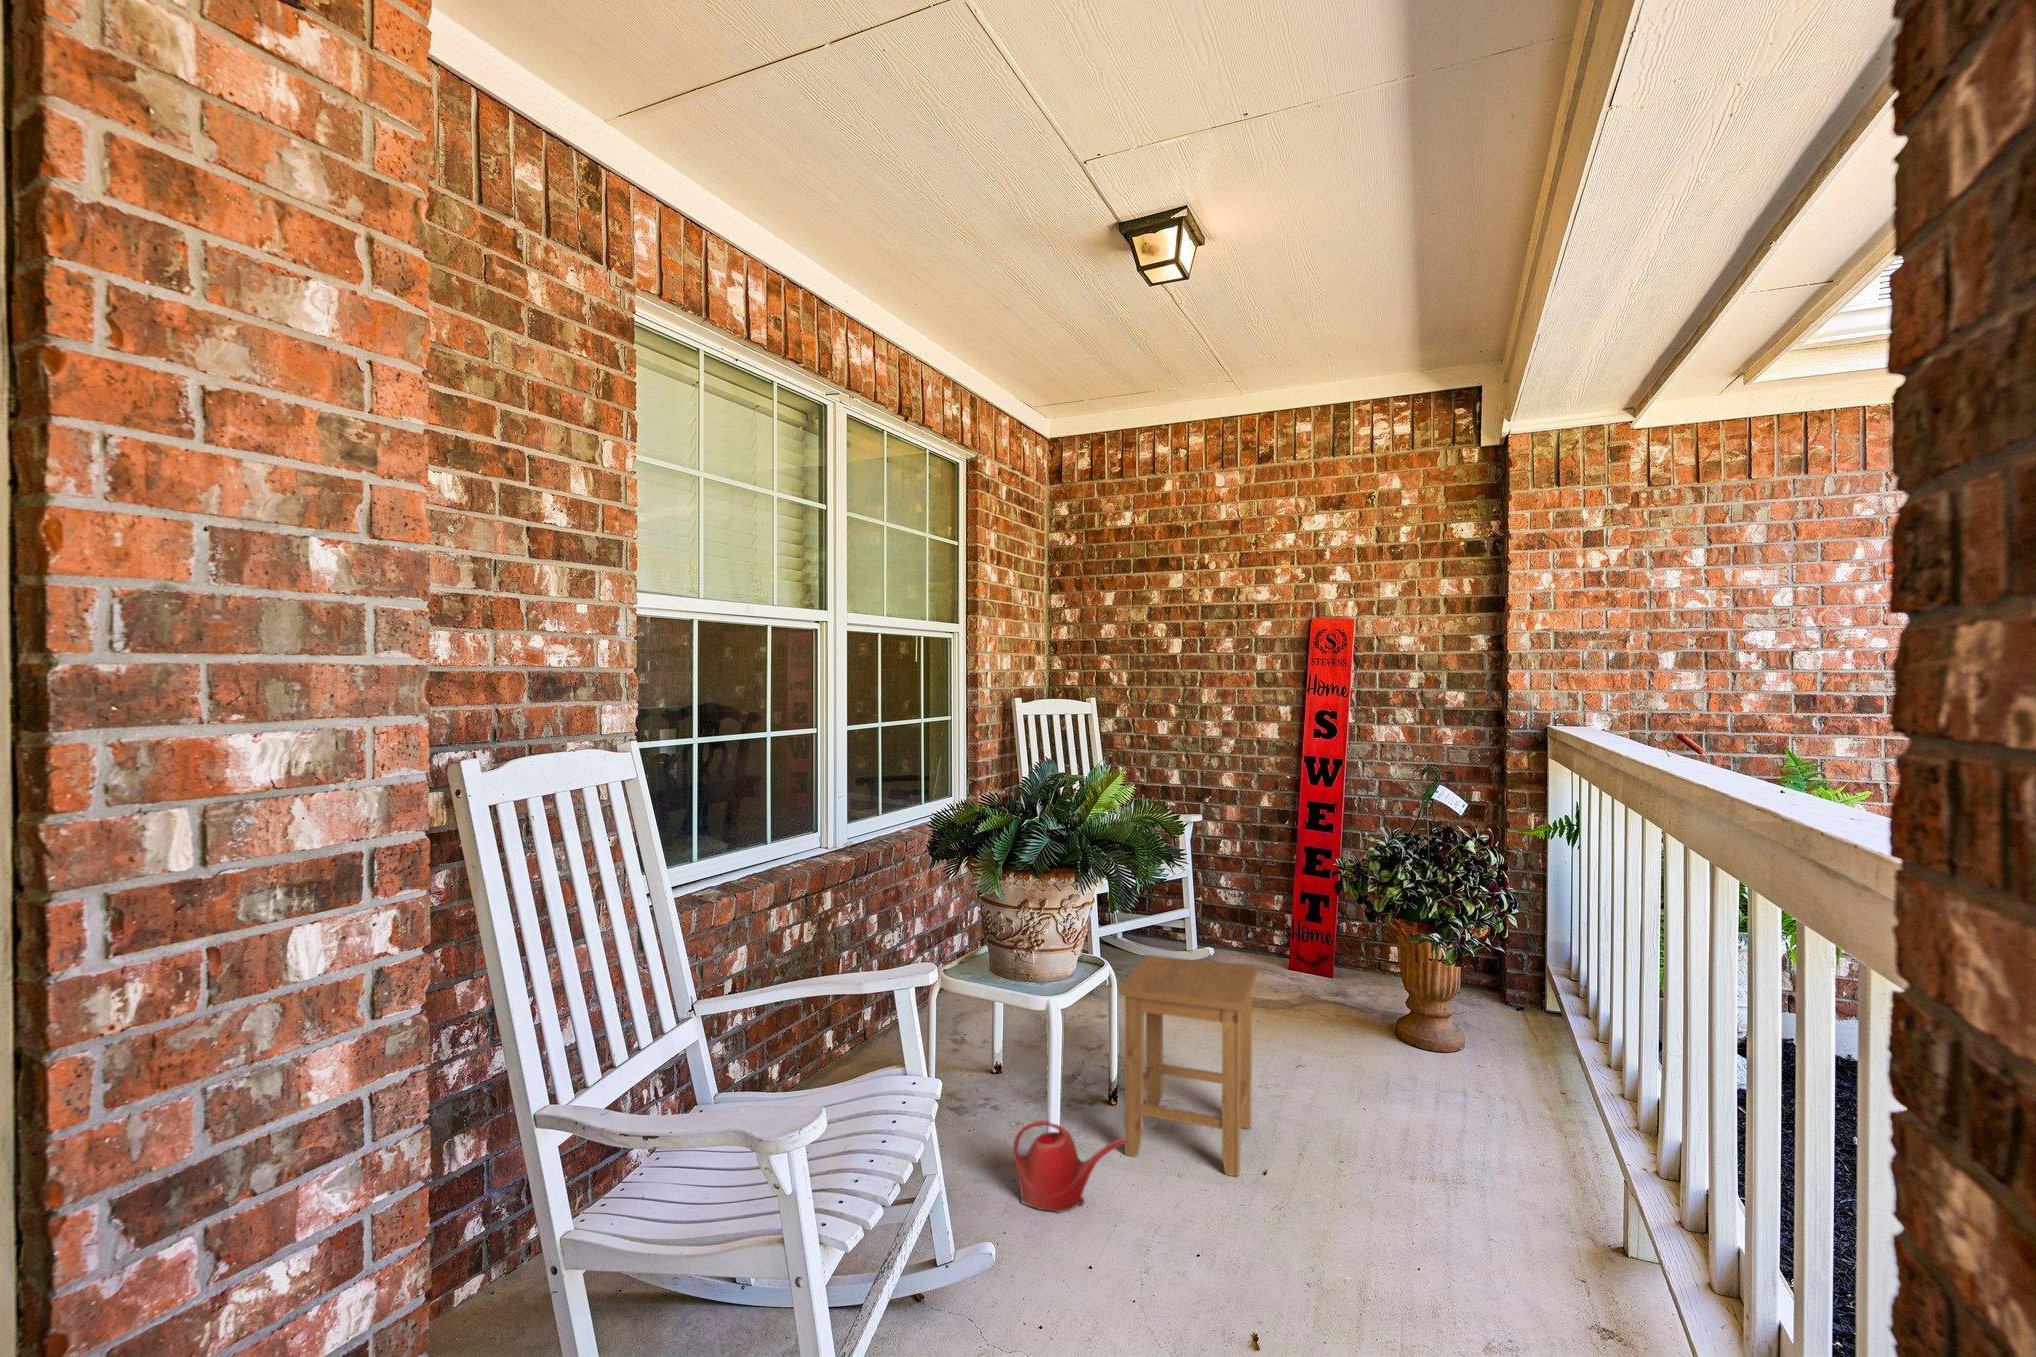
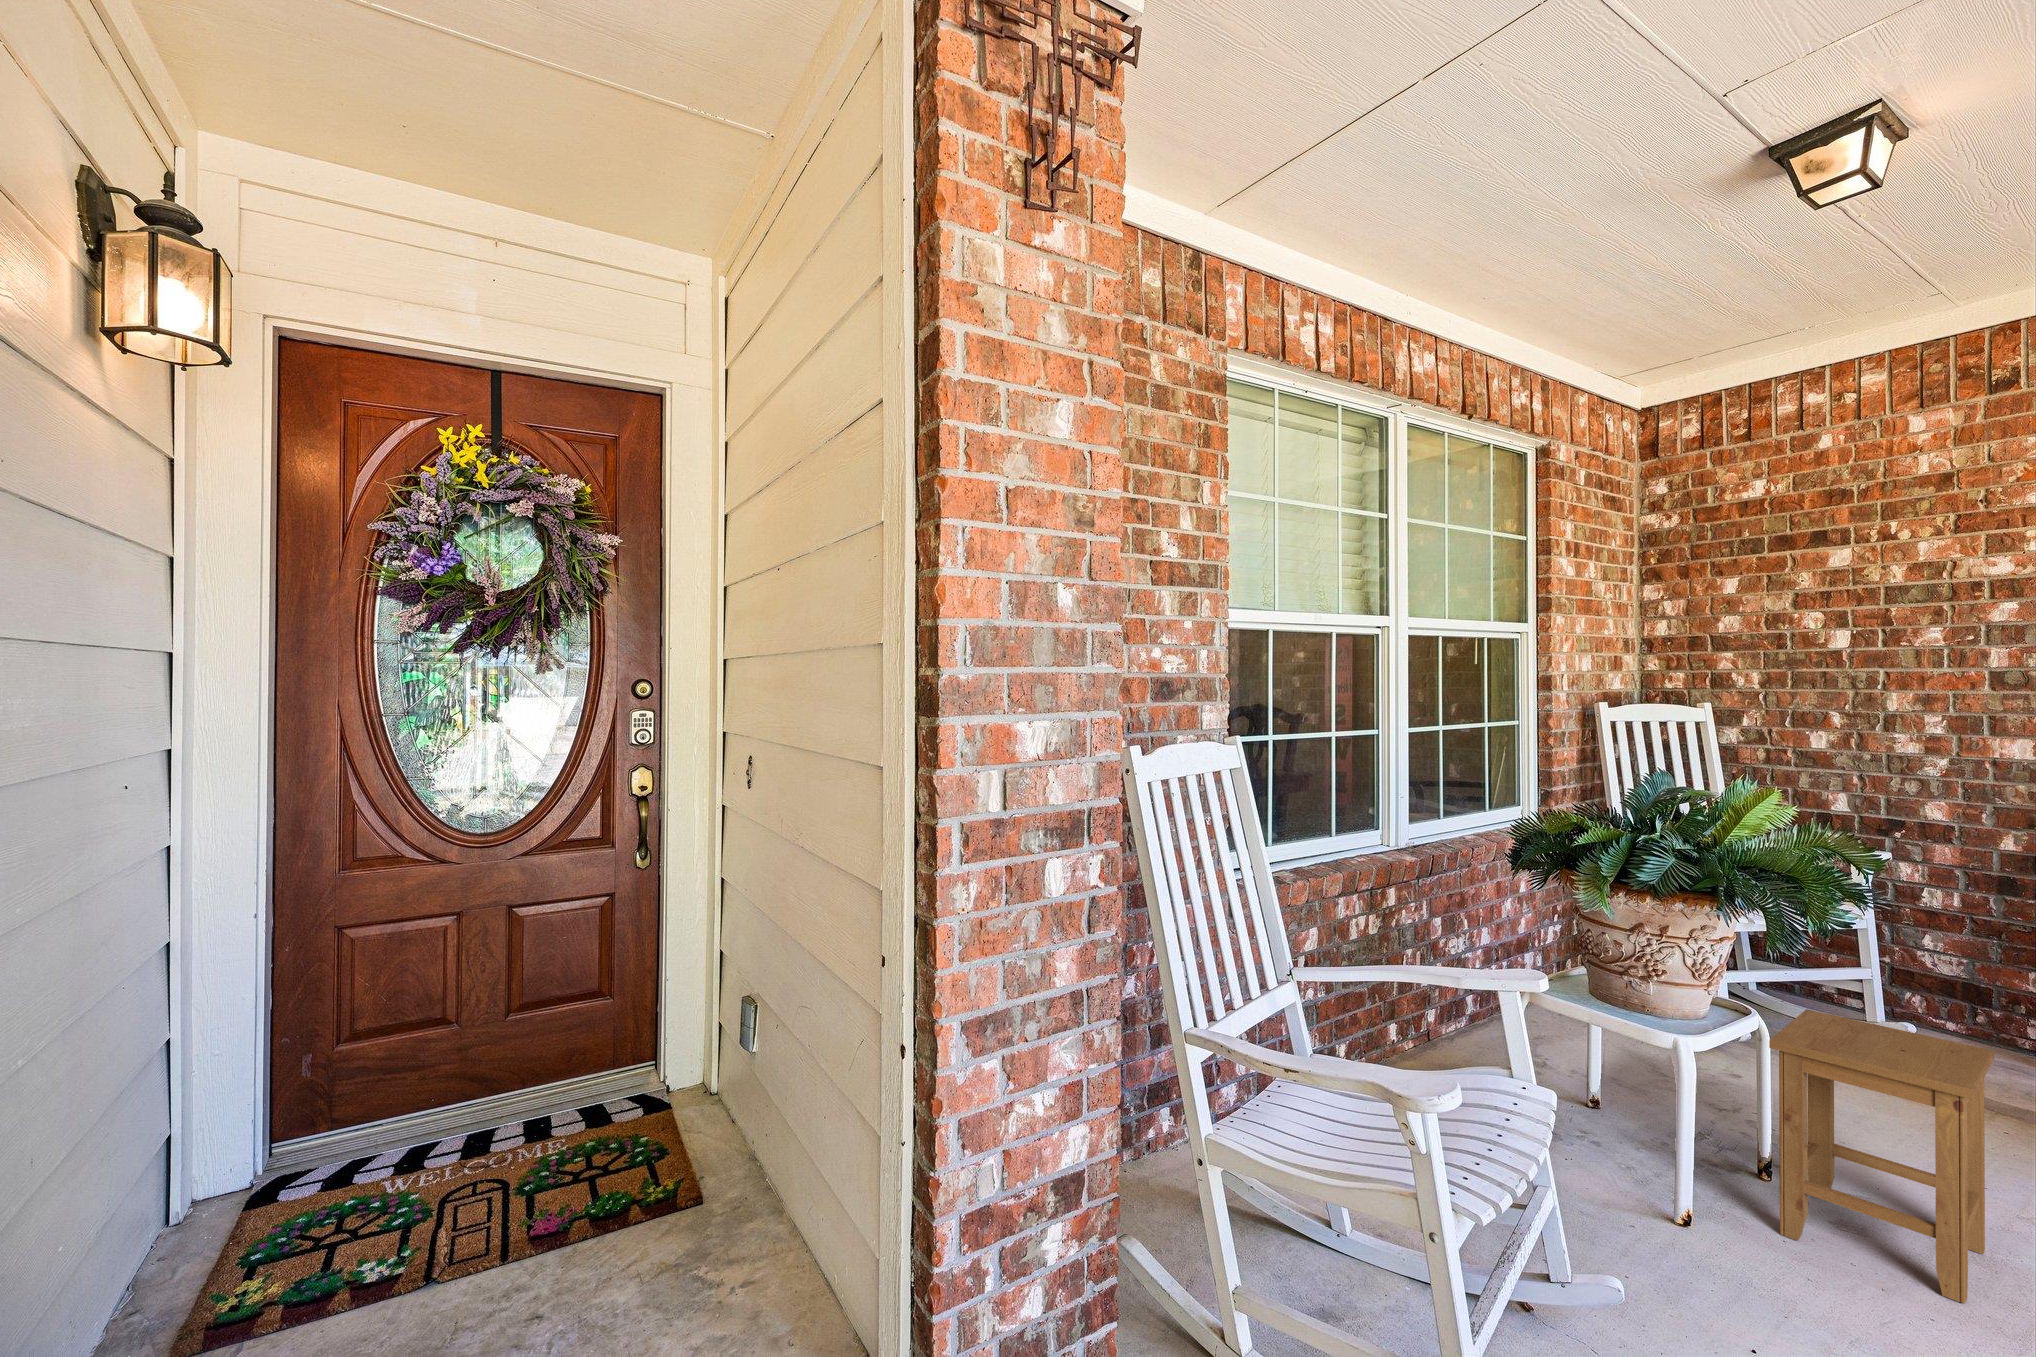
watering can: present [1014,1120,1127,1213] -> none [1629,1163,1788,1272]

